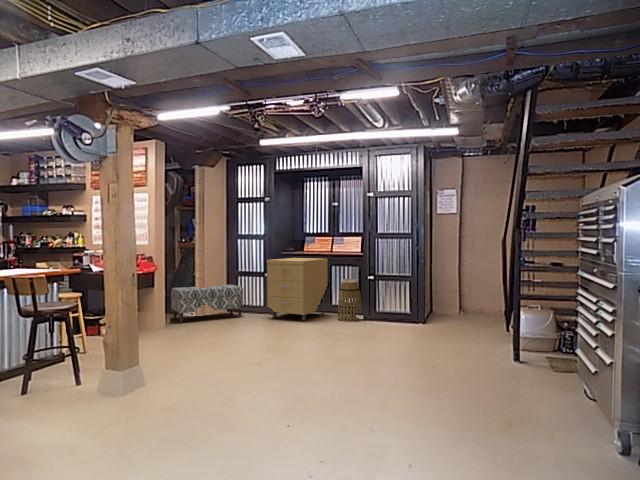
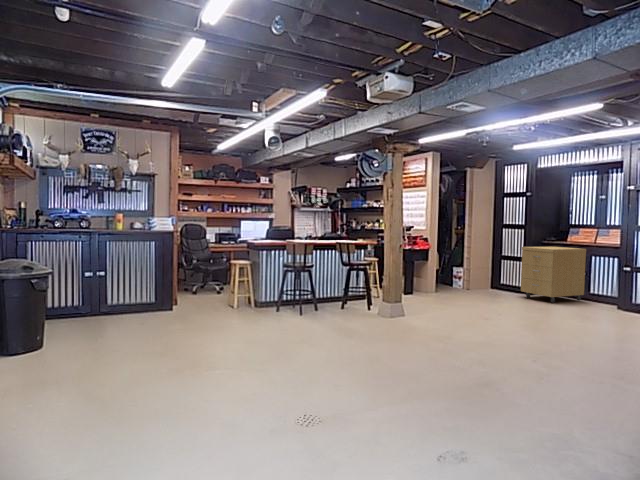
basket: present [337,279,362,321] -> none [588,269,615,309]
bench: present [171,285,243,323] -> none [443,265,502,294]

